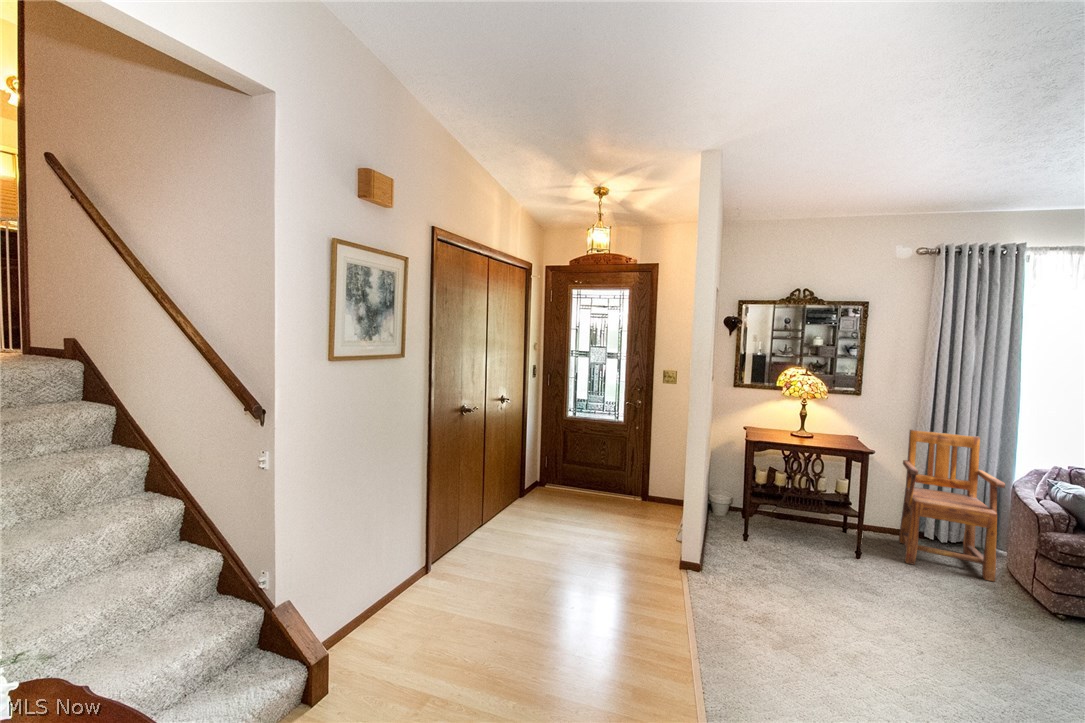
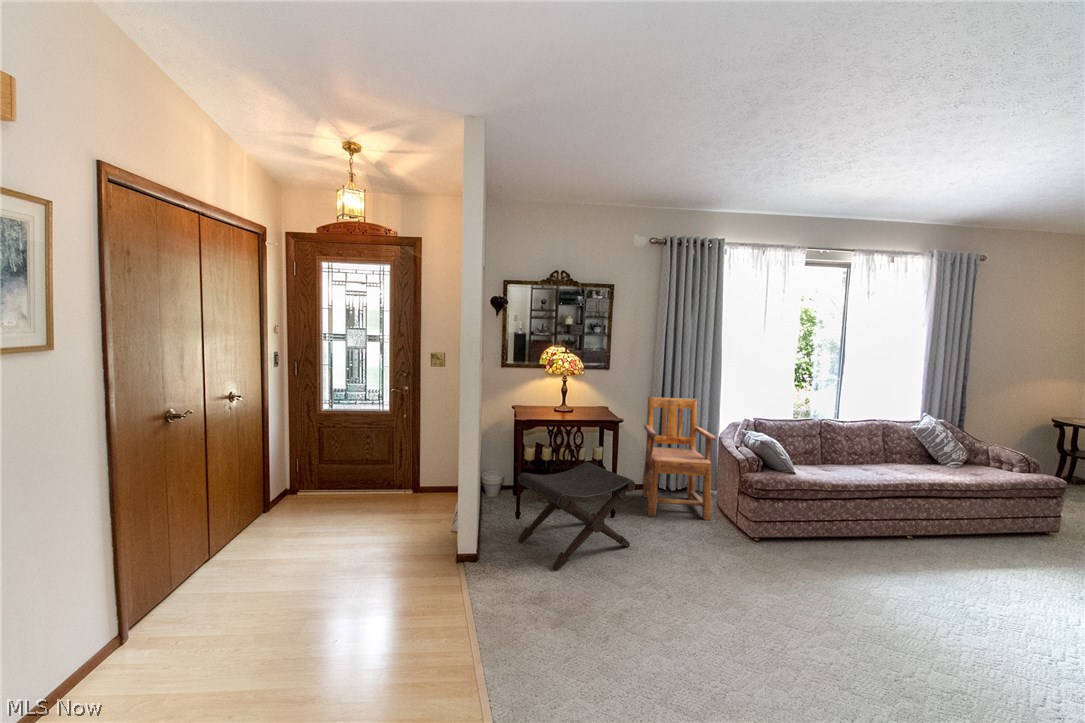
footstool: none [749,492,888,591] -> present [518,462,635,570]

